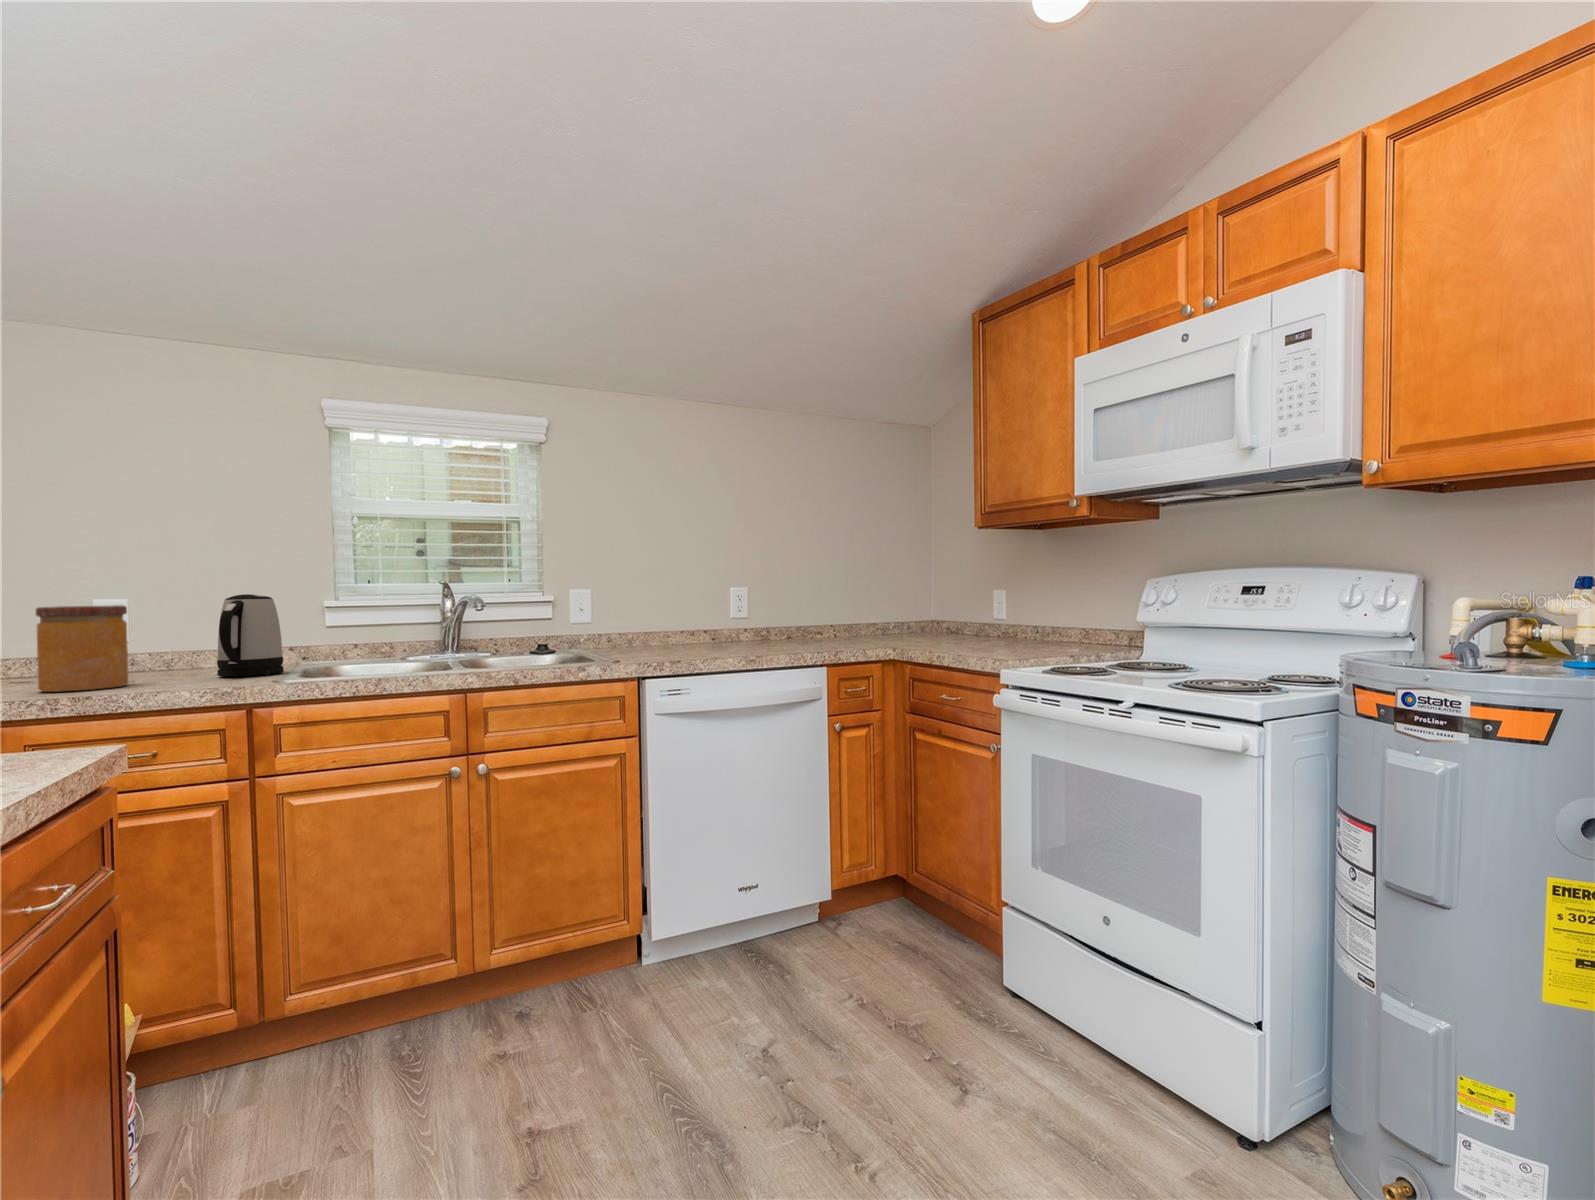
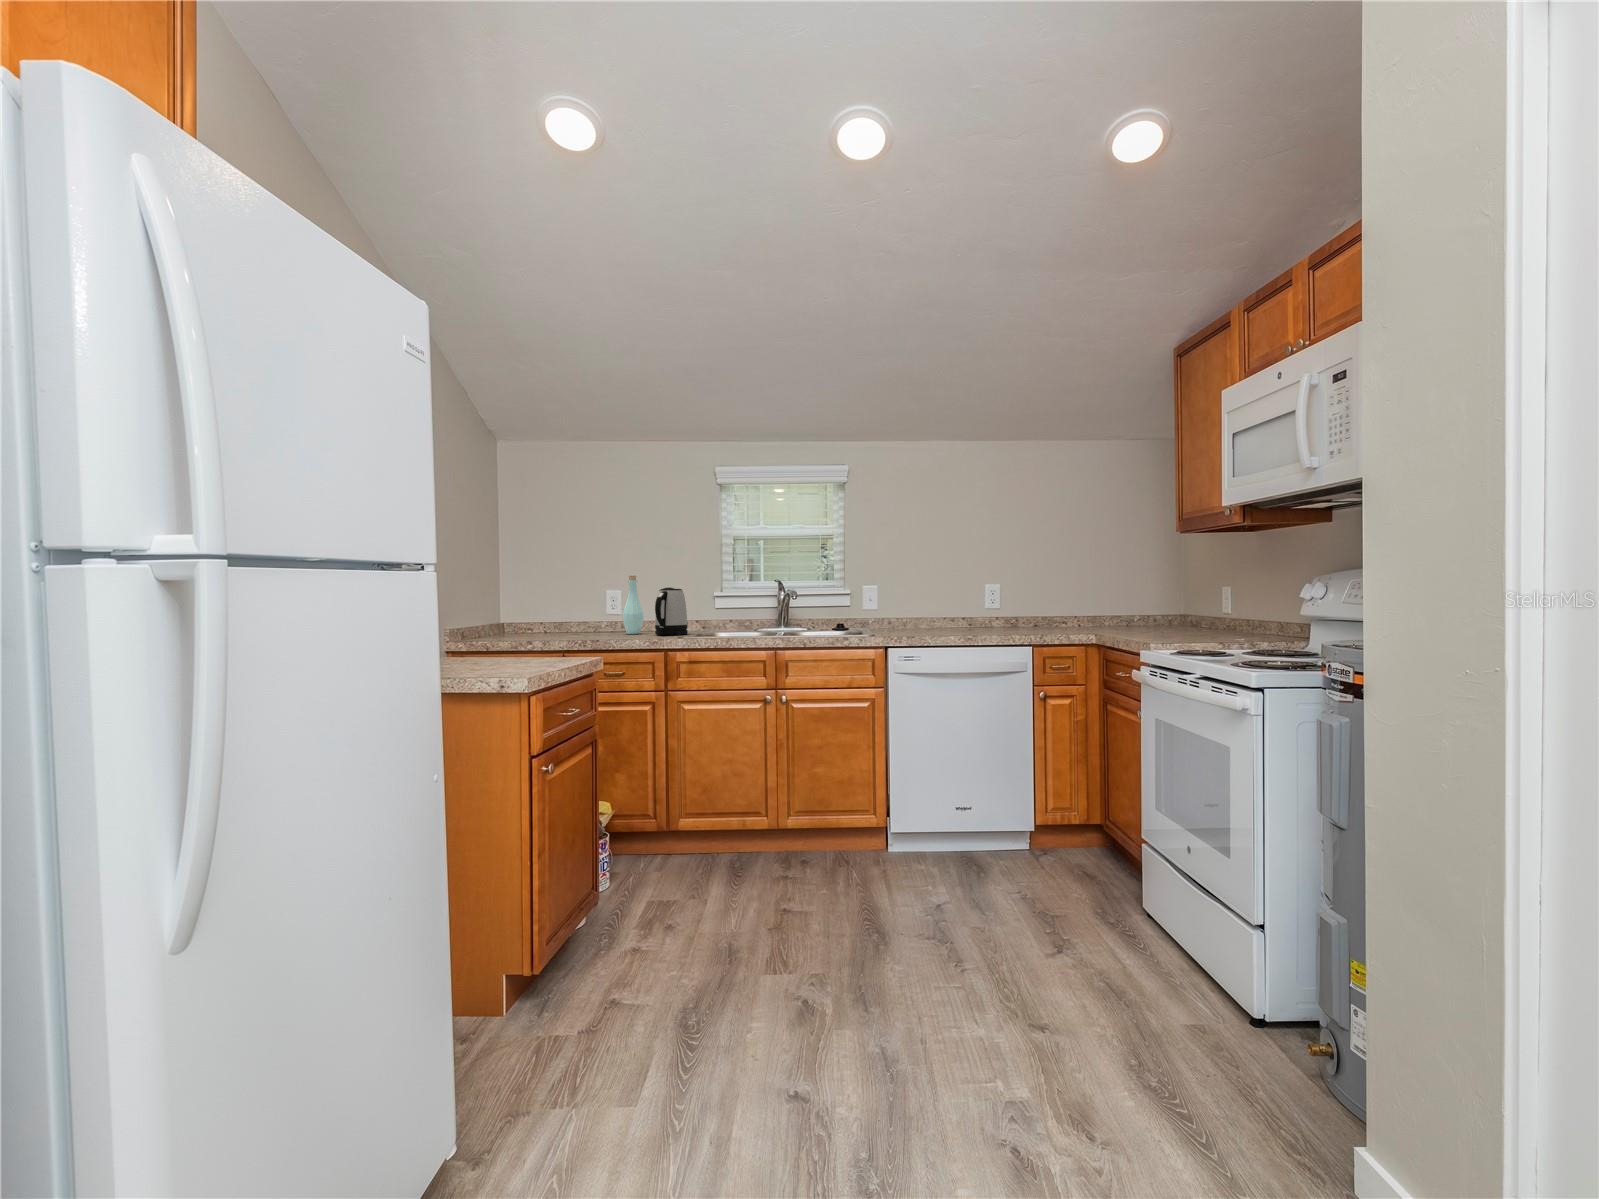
bottle: none [144,575,189,678] -> present [623,576,643,634]
jar: present [36,605,128,692] -> none [576,593,614,638]

